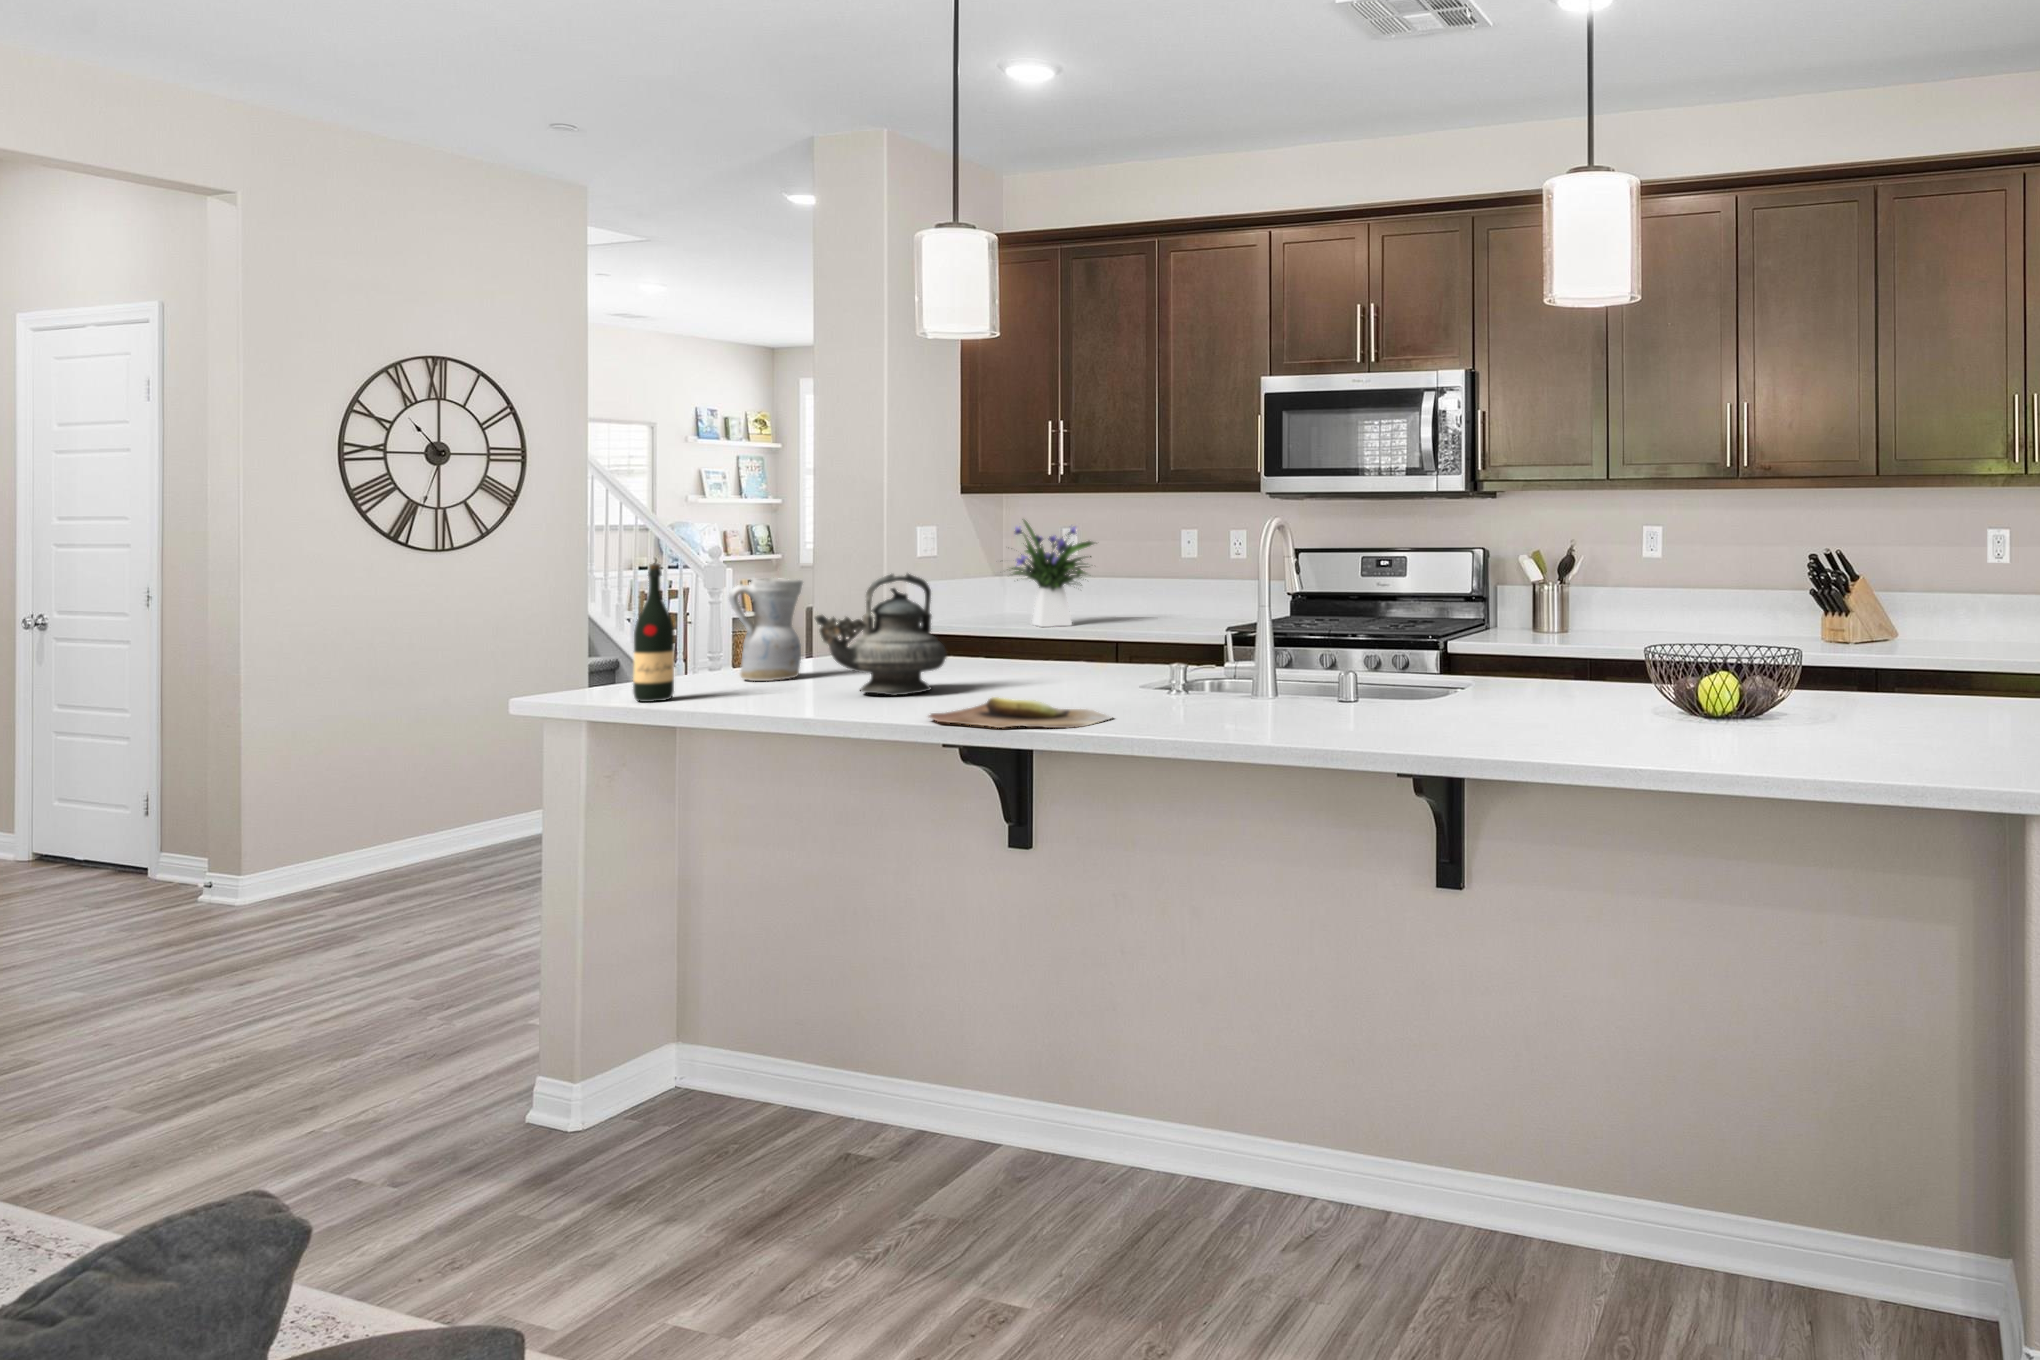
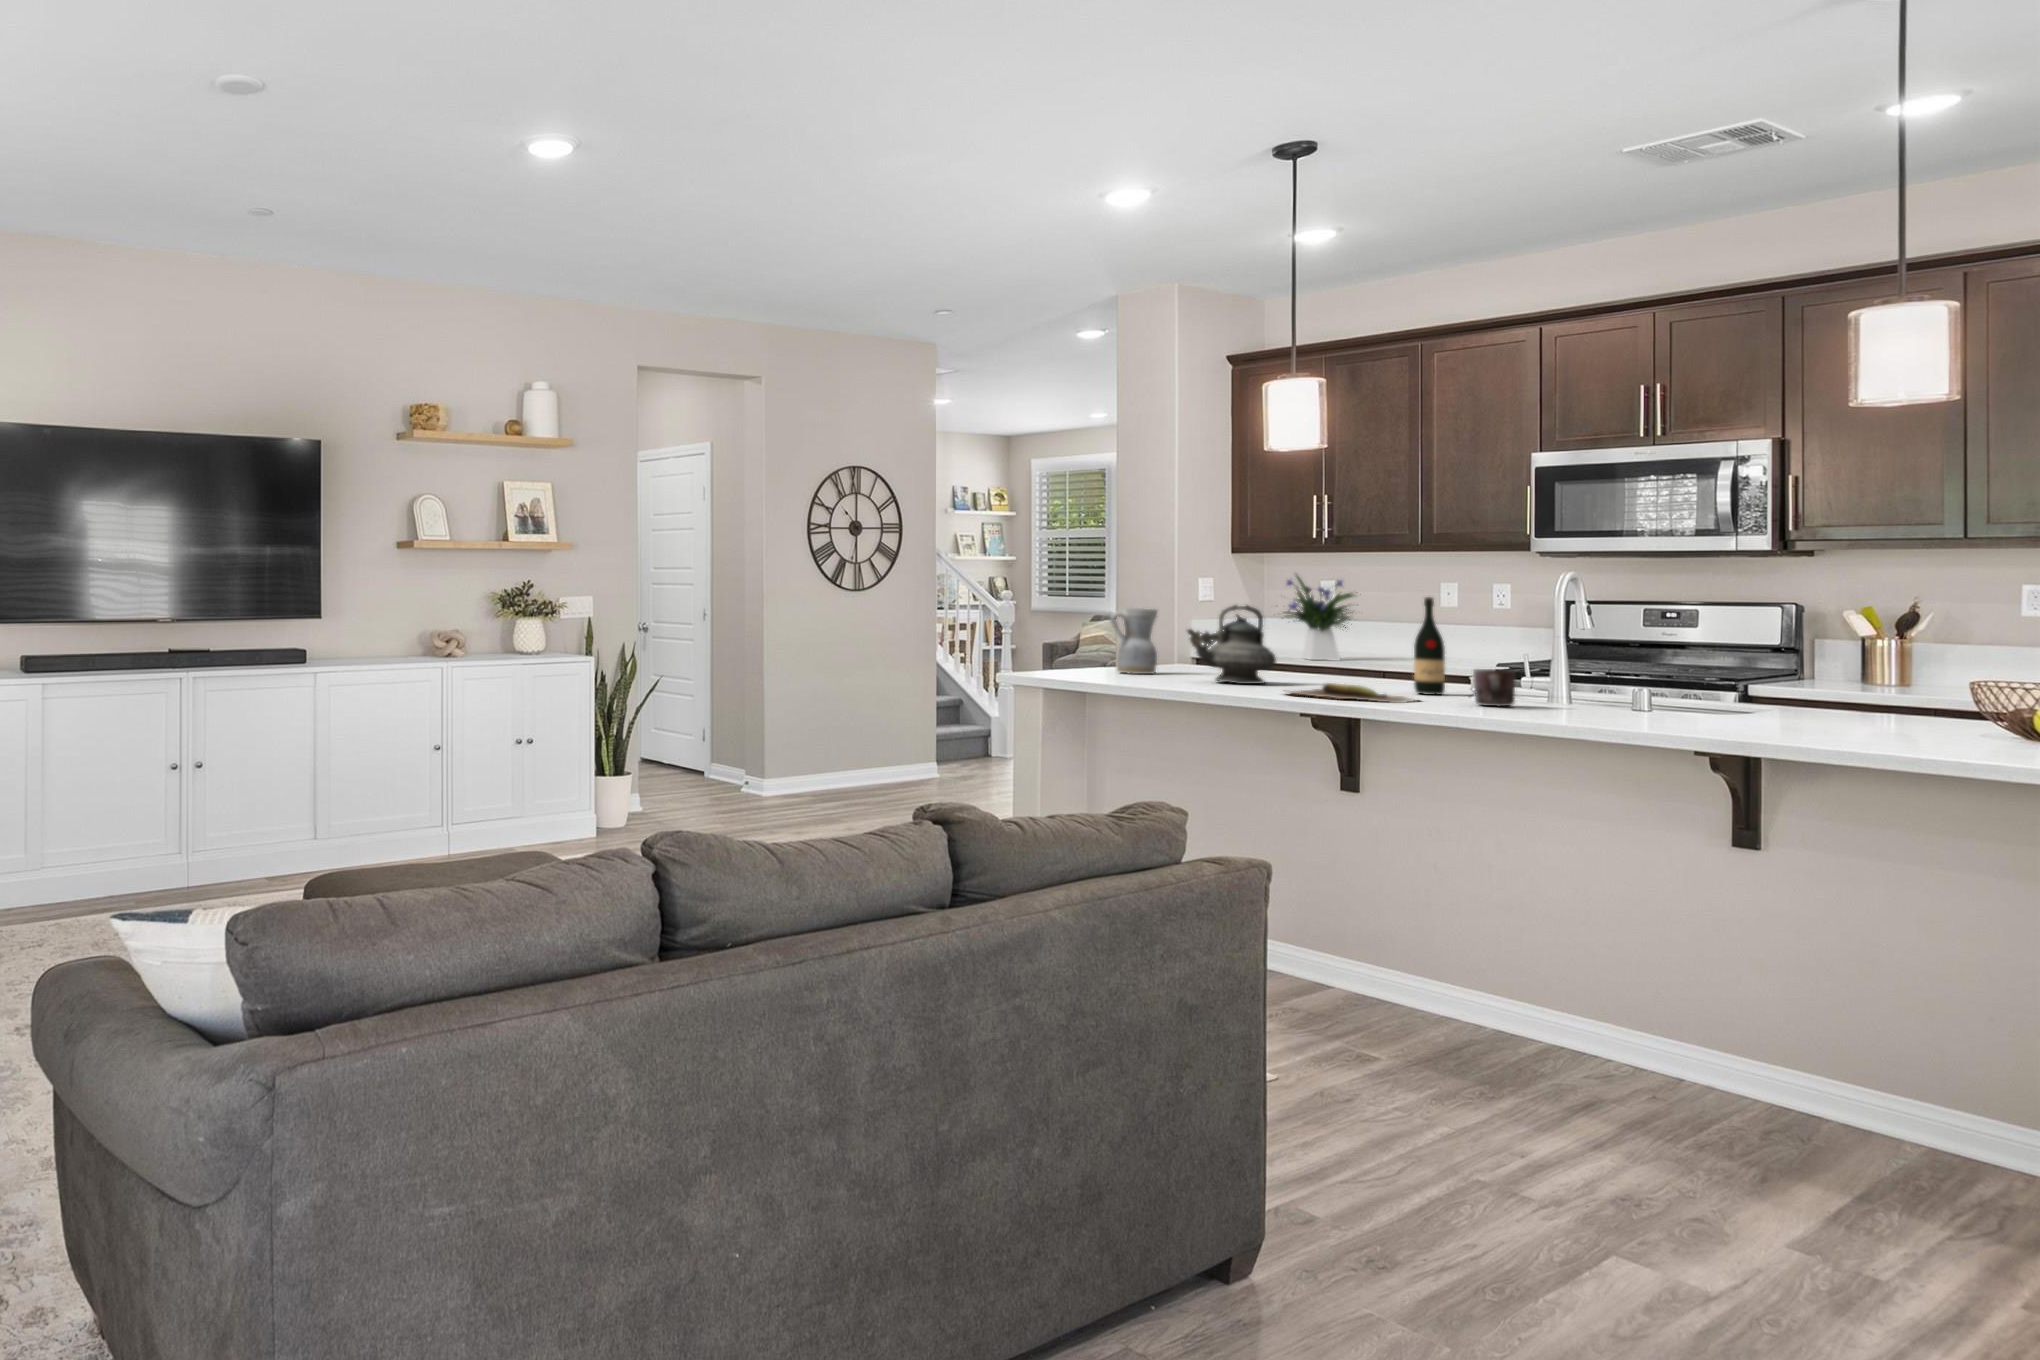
wine bottle: present [633,563,674,702] -> present [1414,597,1445,695]
mug: none [1175,666,1226,723] -> present [1473,669,1516,706]

